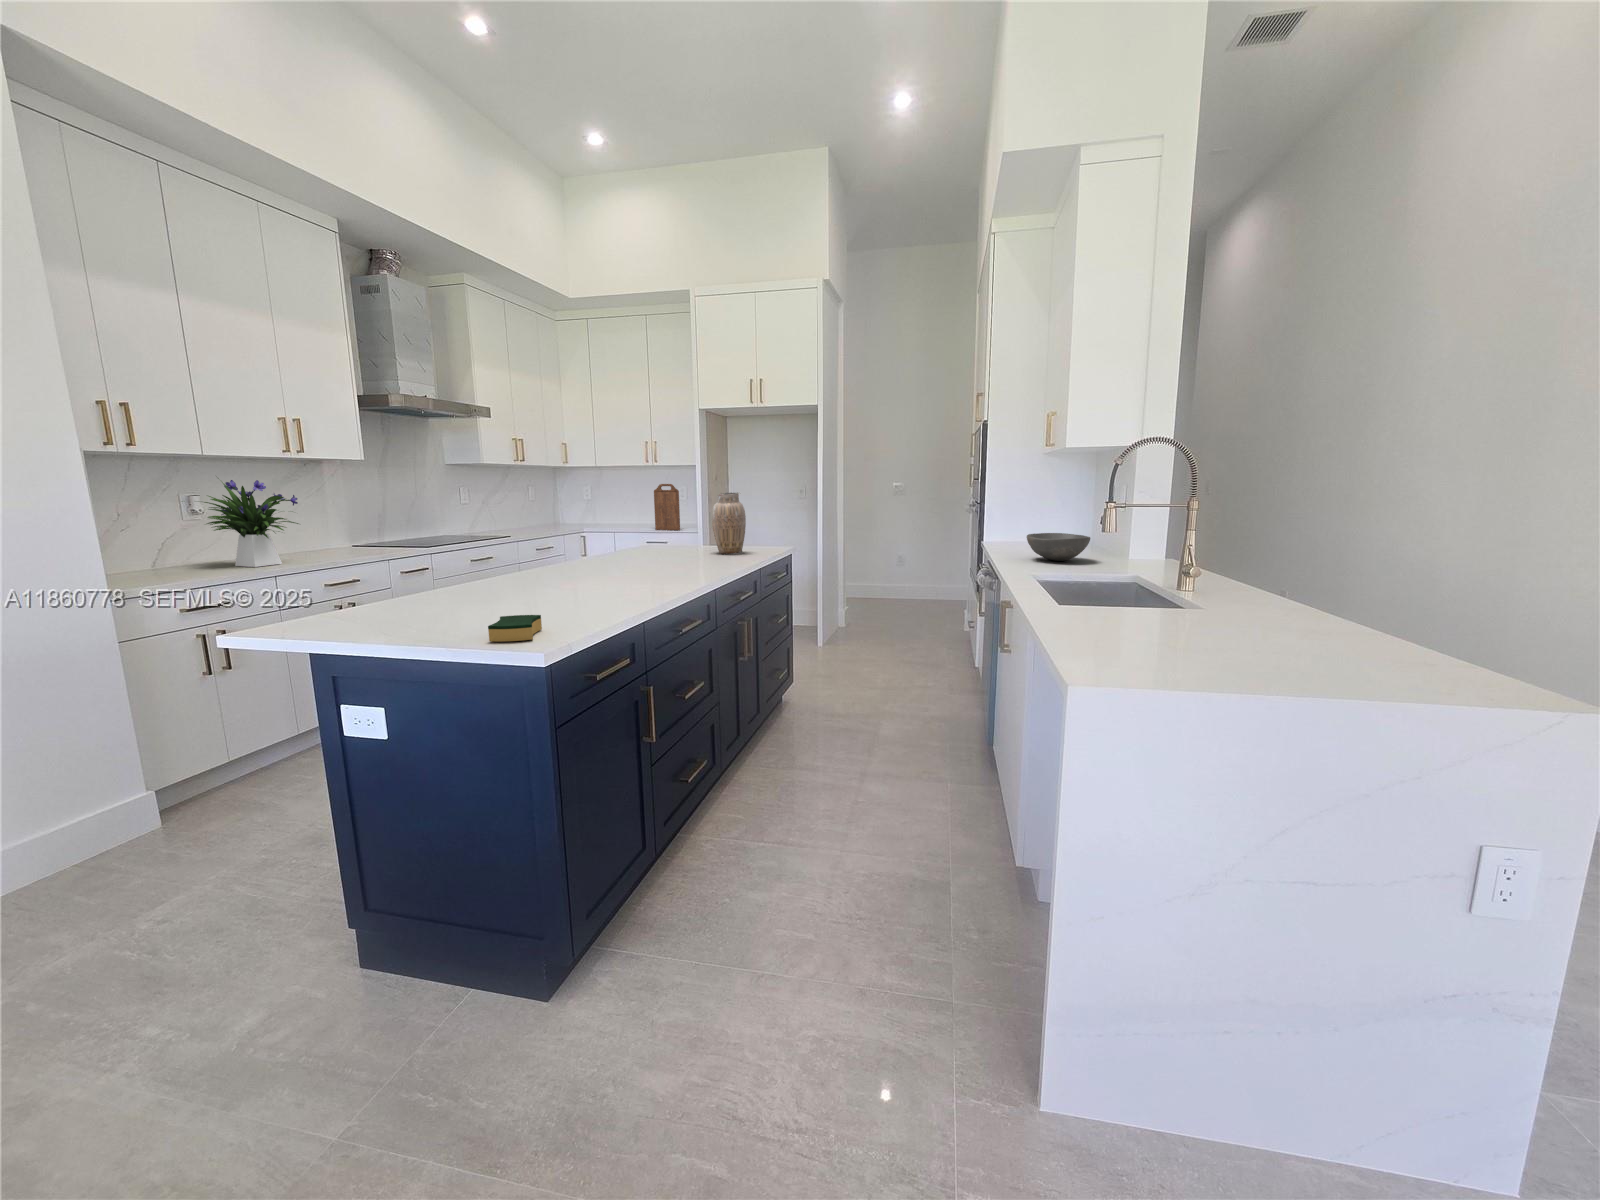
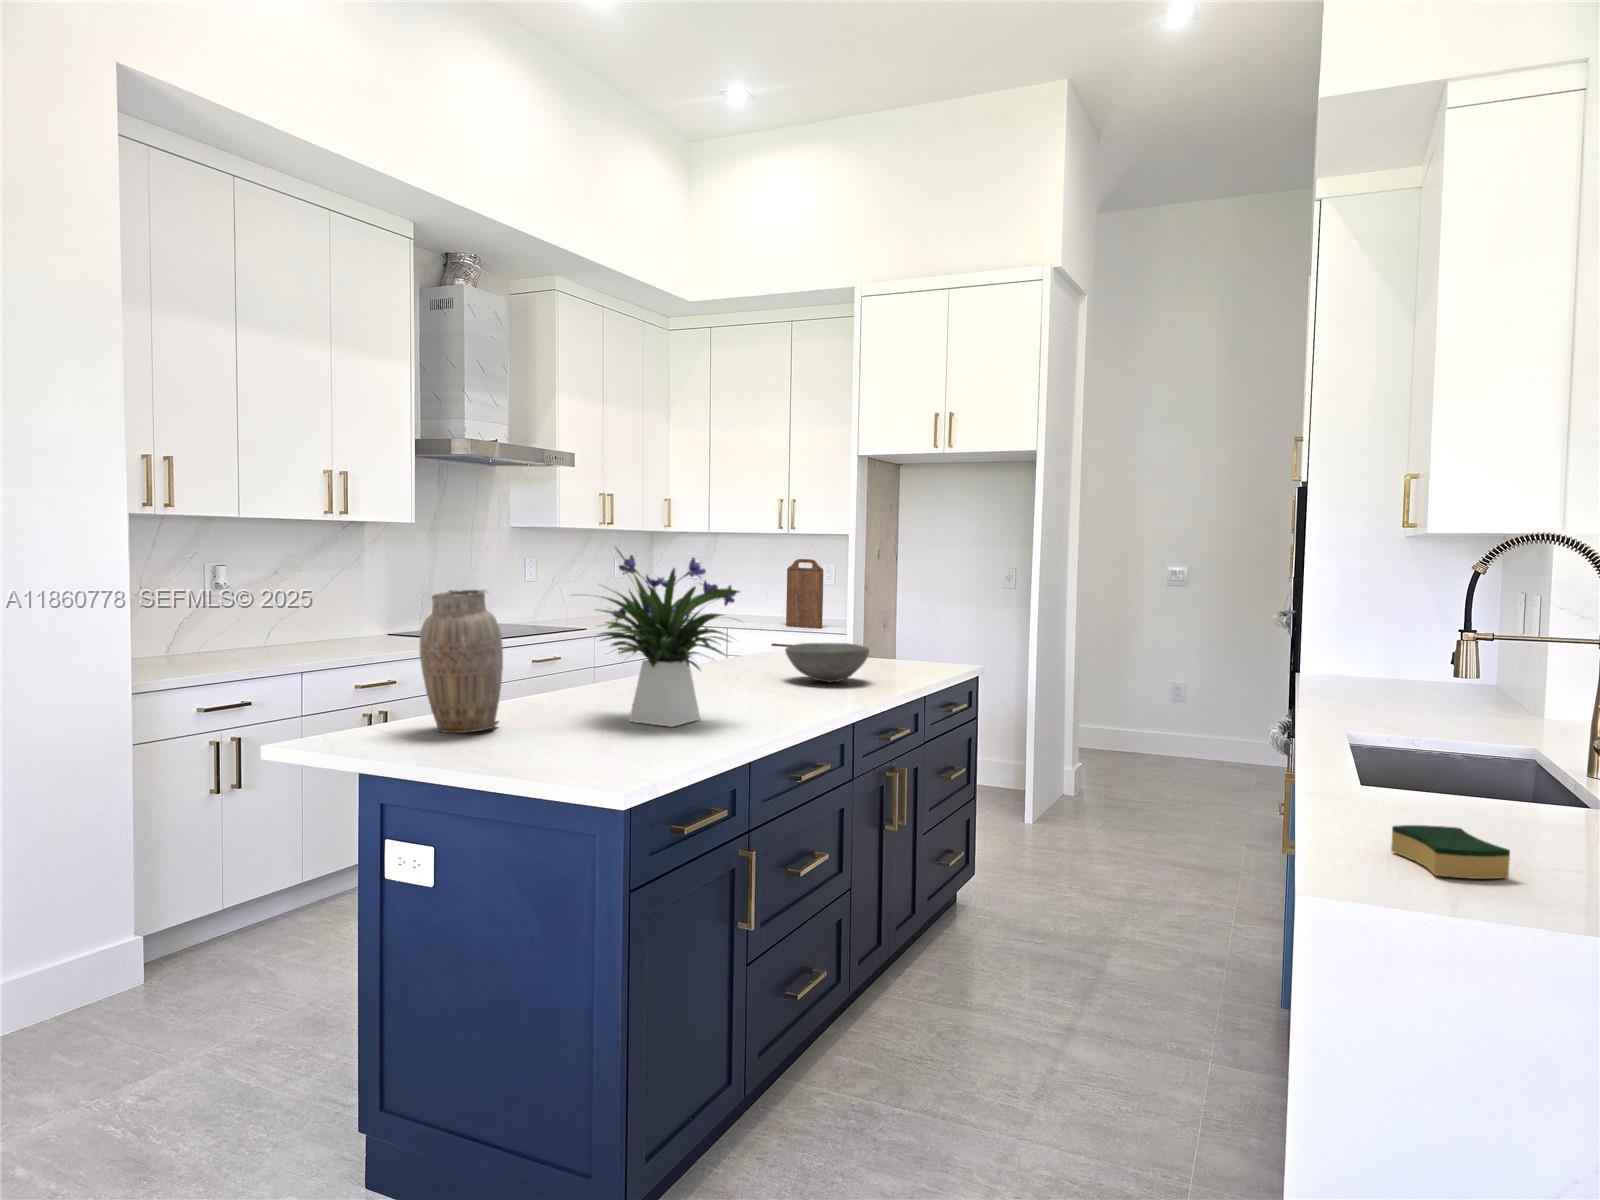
flower arrangement: present [204,480,298,567] -> present [598,549,739,727]
vase: present [712,492,746,554] -> present [420,590,503,733]
bowl: present [1027,533,1090,561] -> present [785,643,869,682]
sponge: present [488,615,542,642] -> present [1391,825,1510,879]

